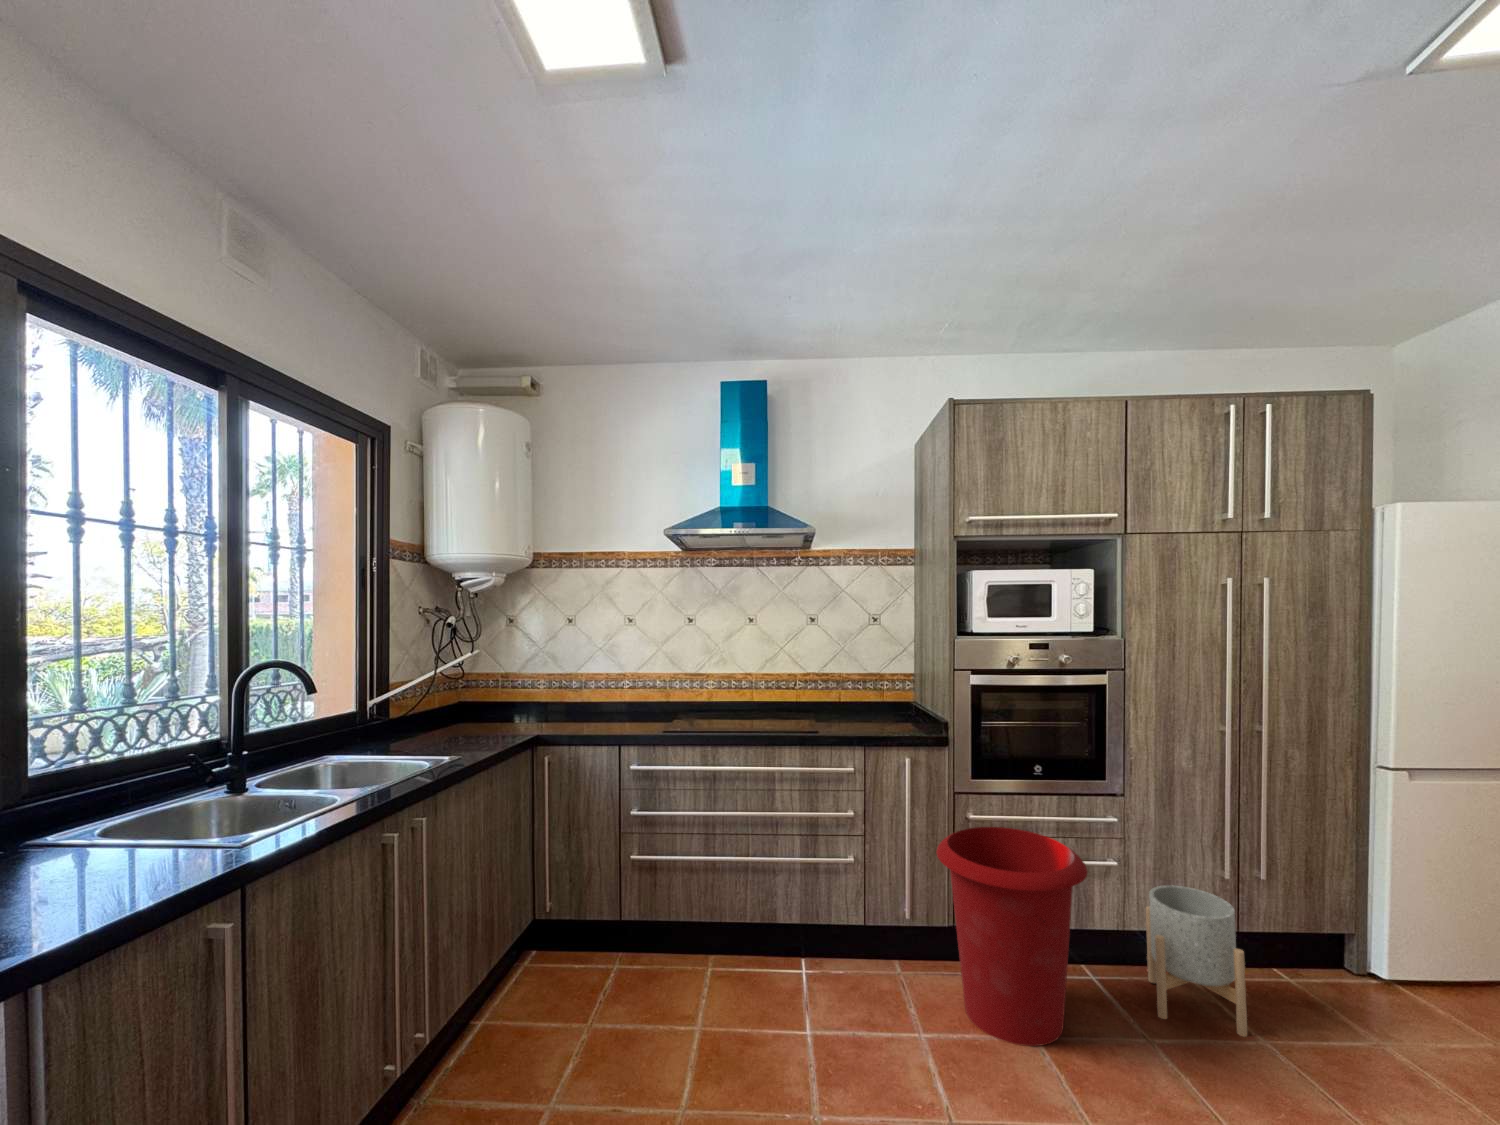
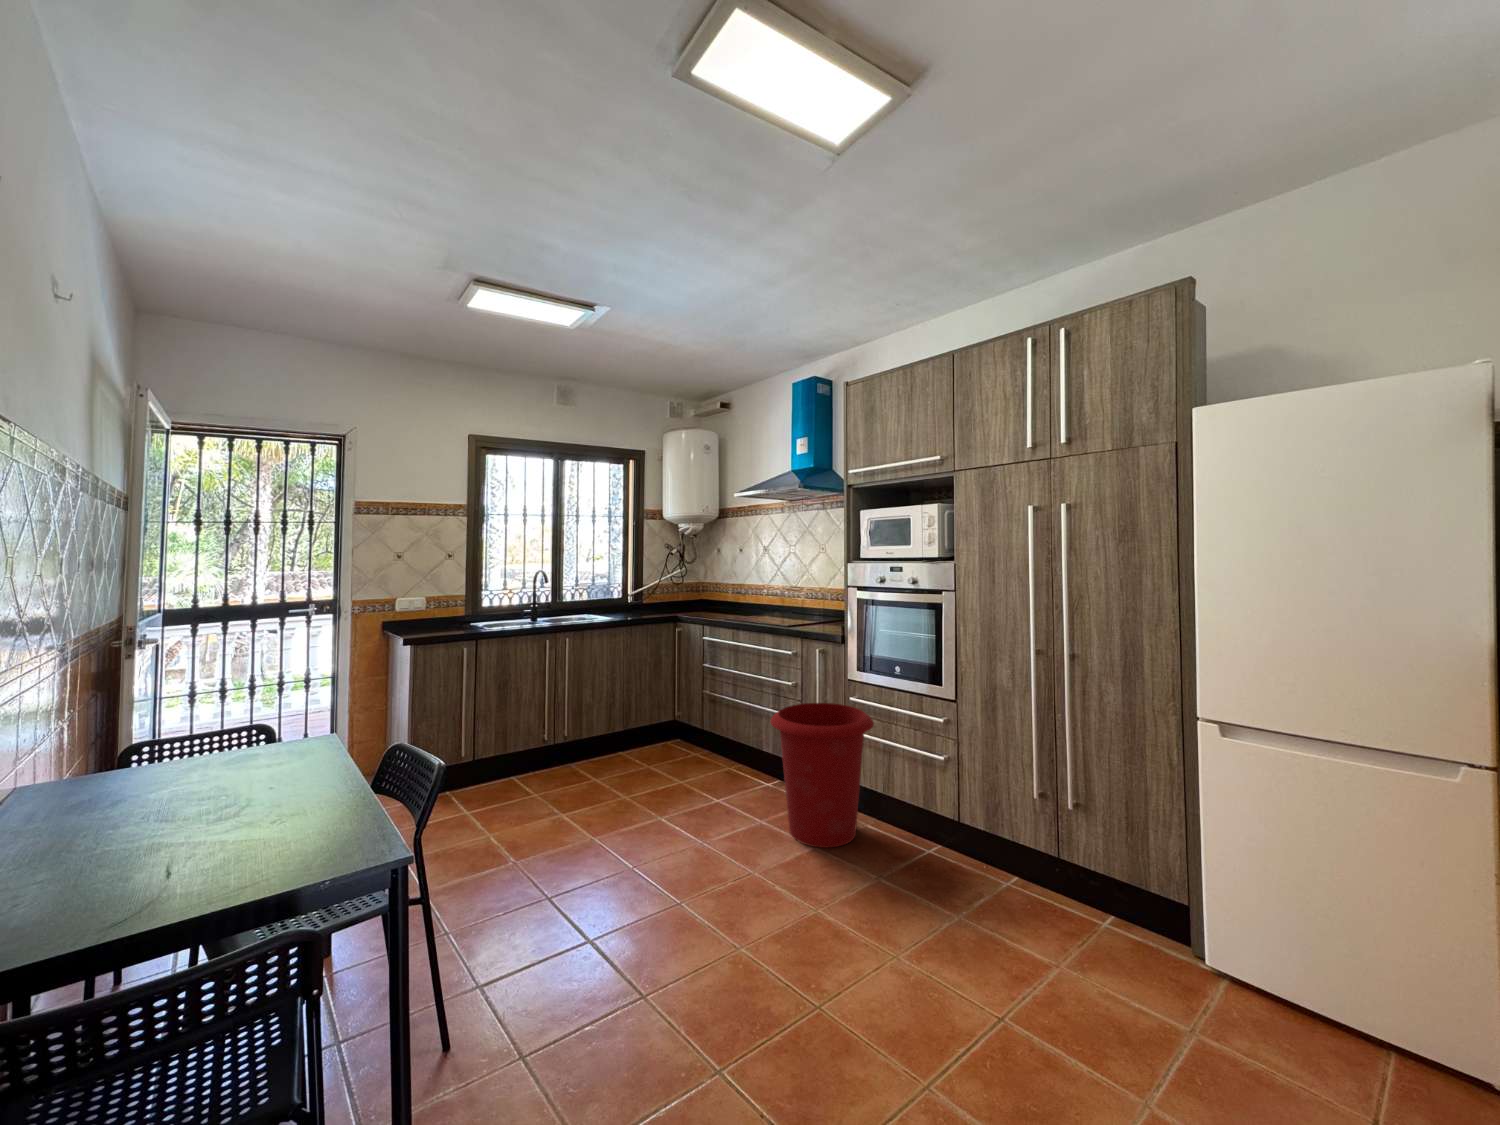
planter: present [1146,885,1247,1037] -> none [911,784,1001,908]

